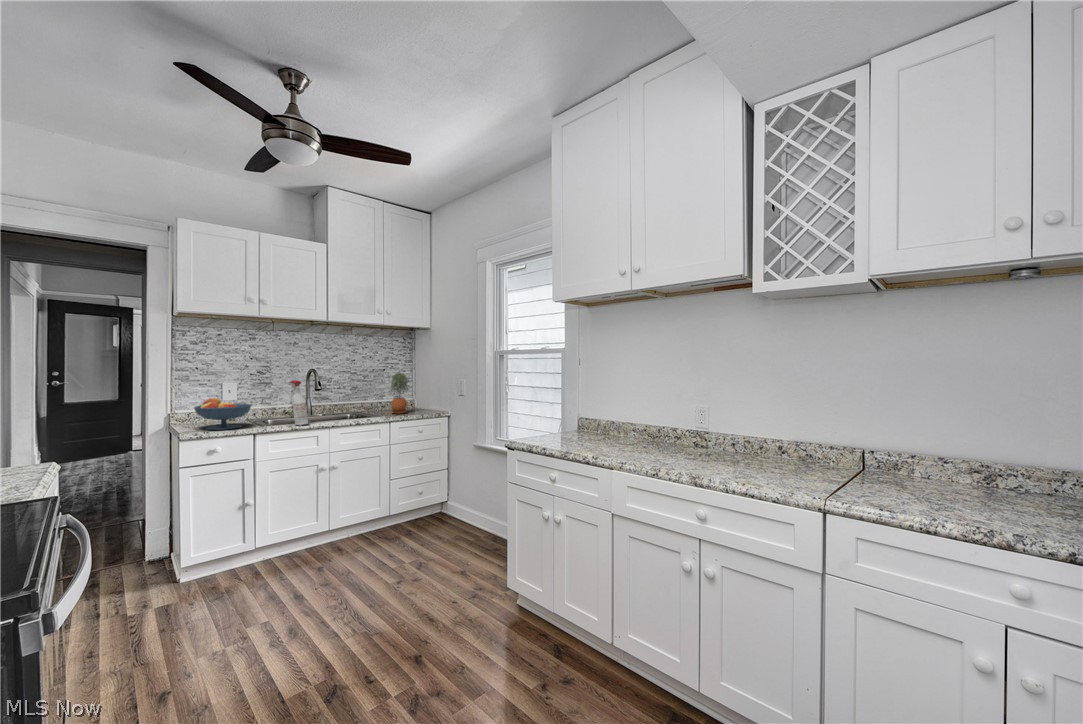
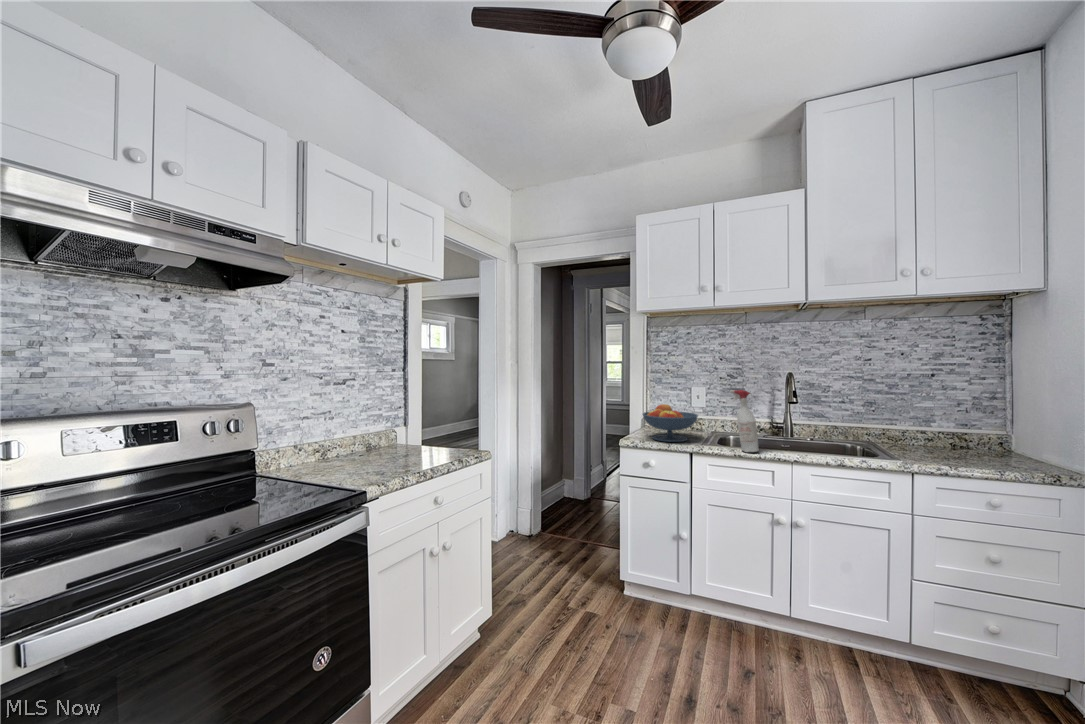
potted plant: present [391,373,407,414] -> none [926,384,973,460]

